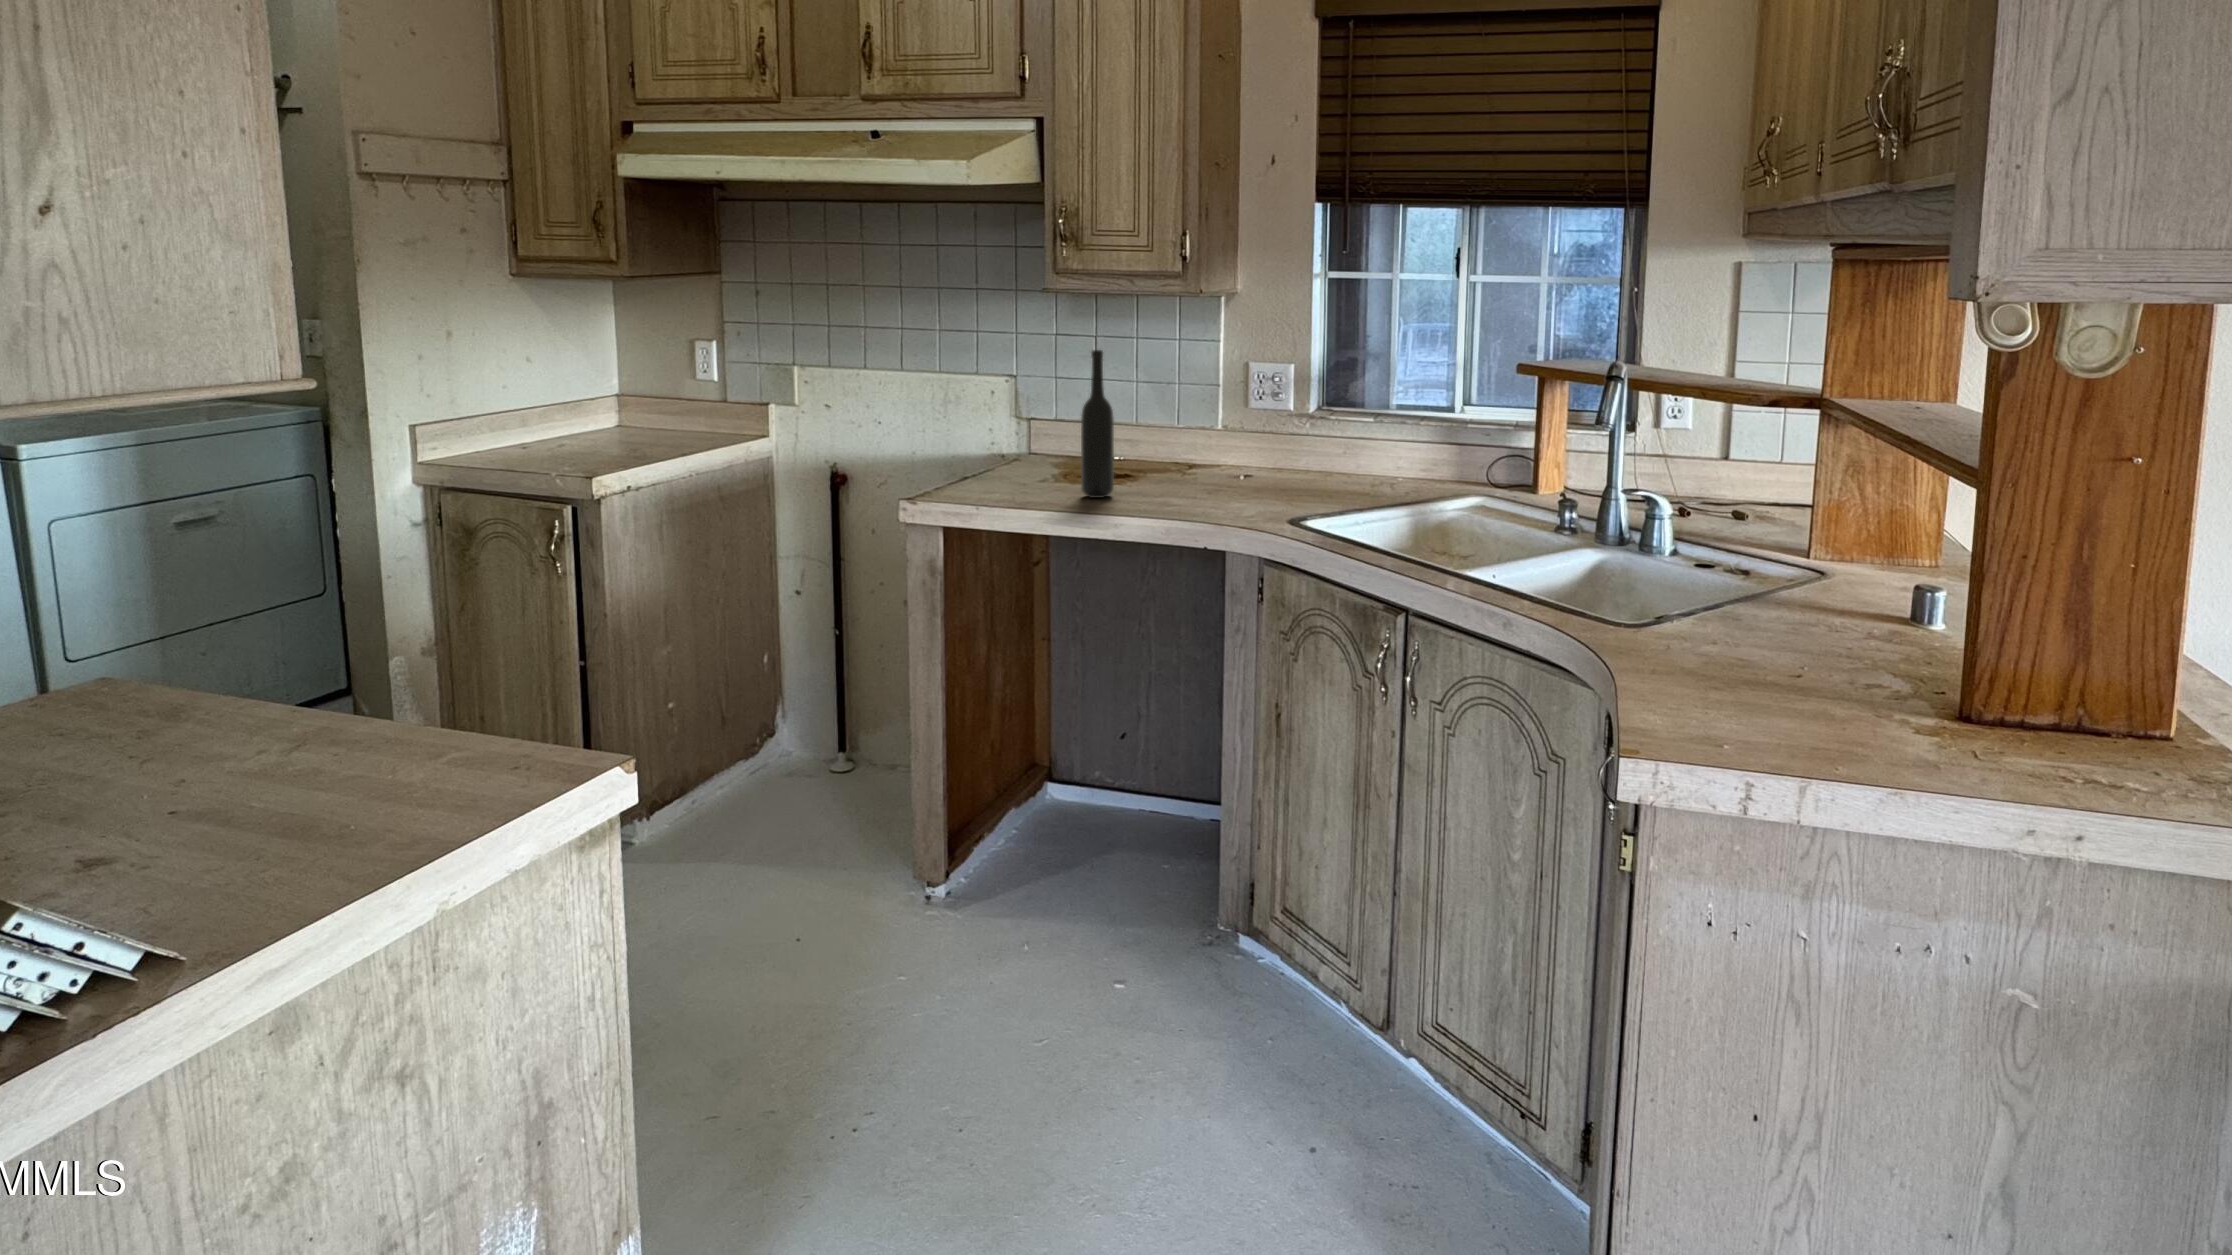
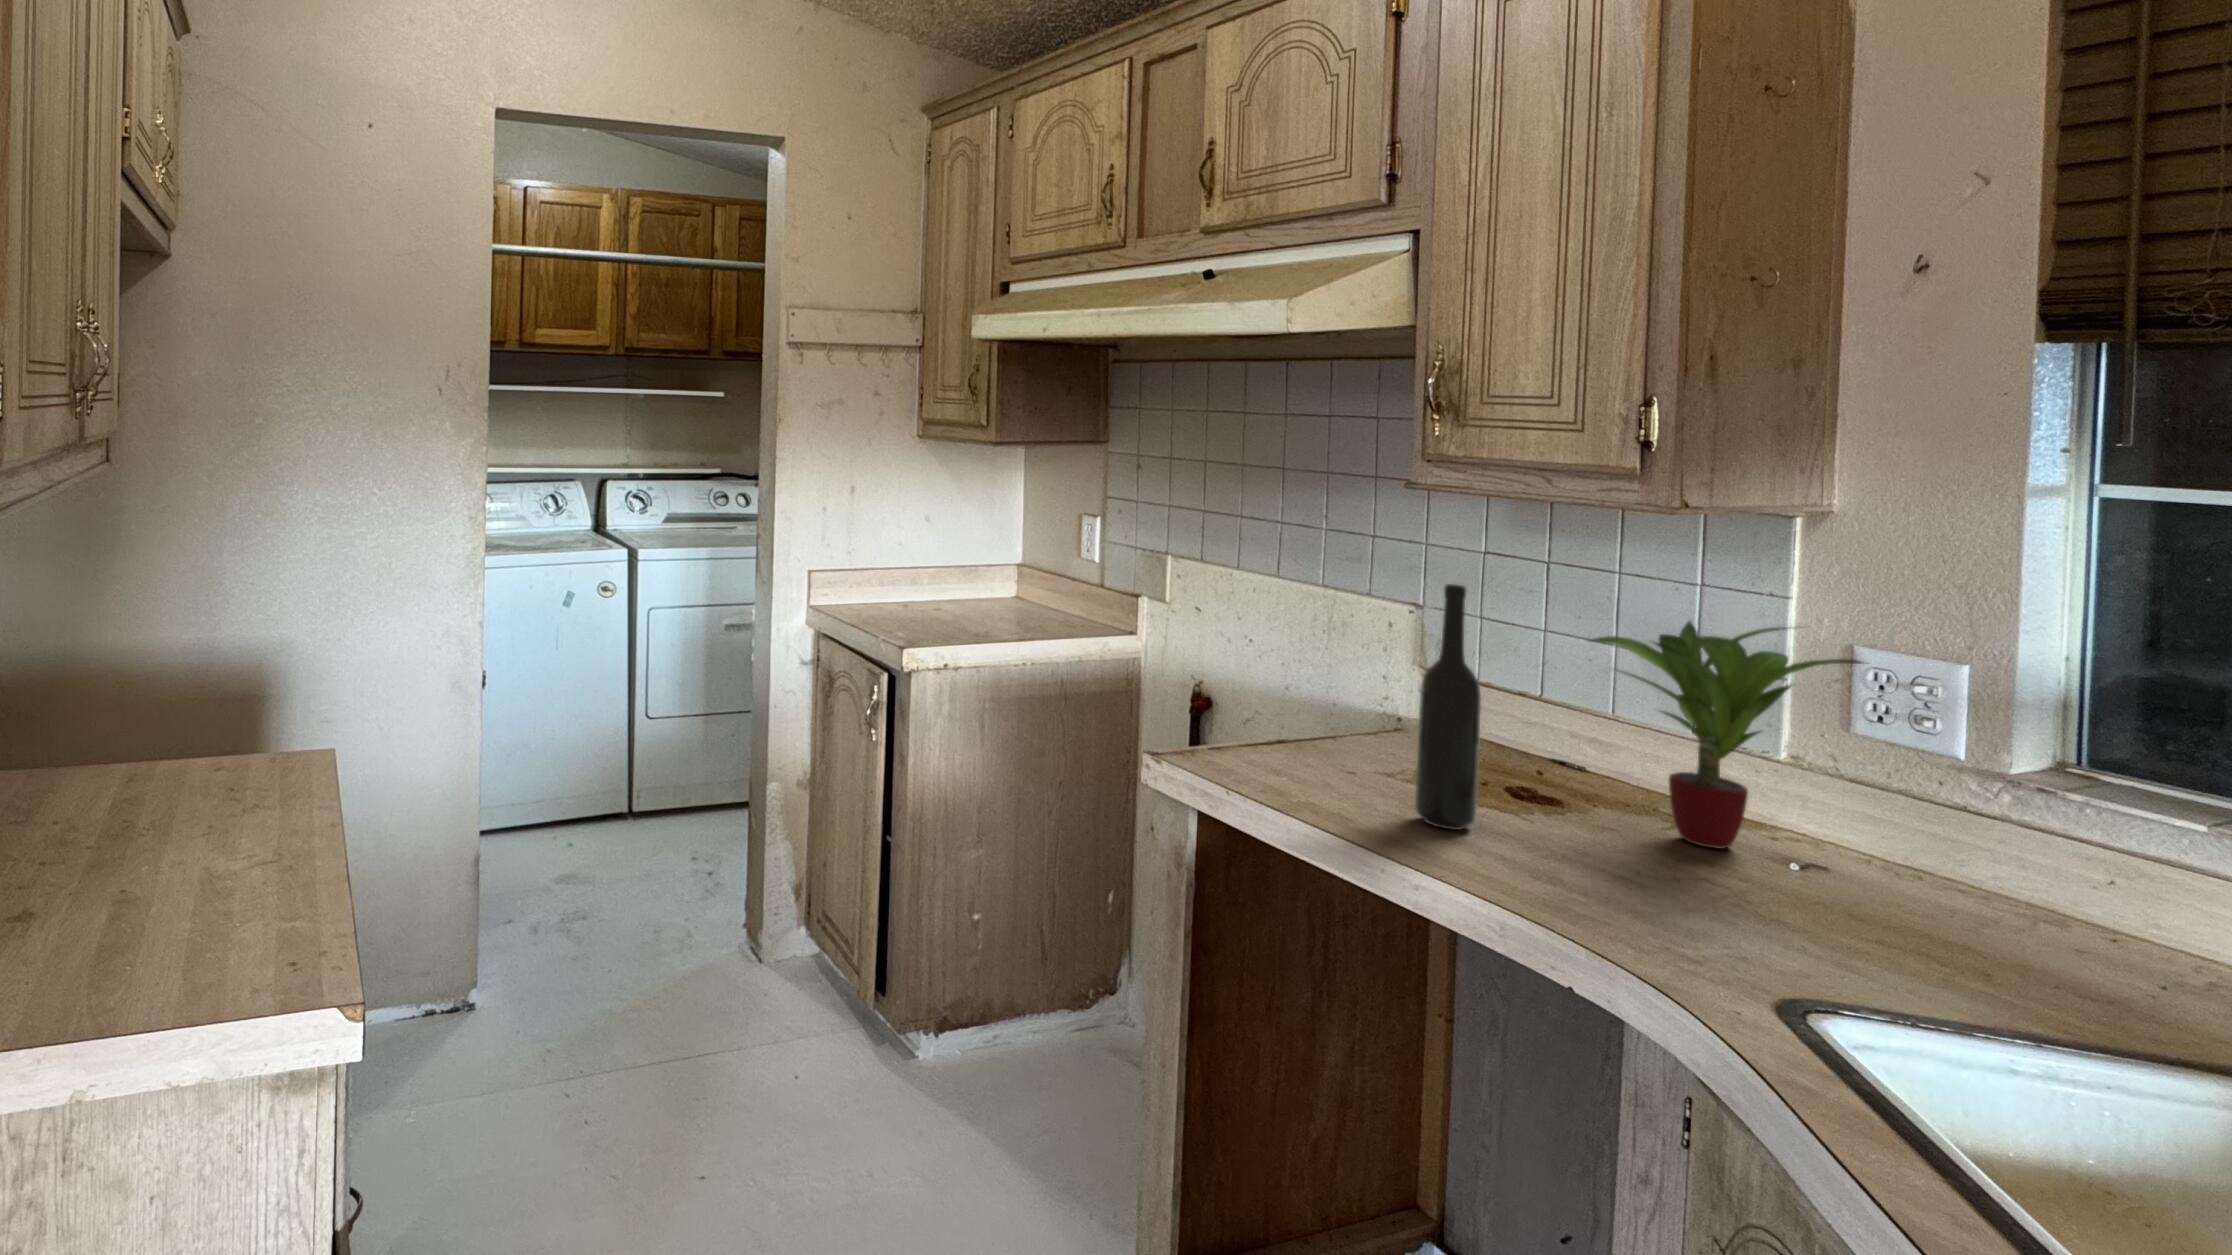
potted plant: none [1139,353,1271,478] -> present [1591,621,1863,849]

